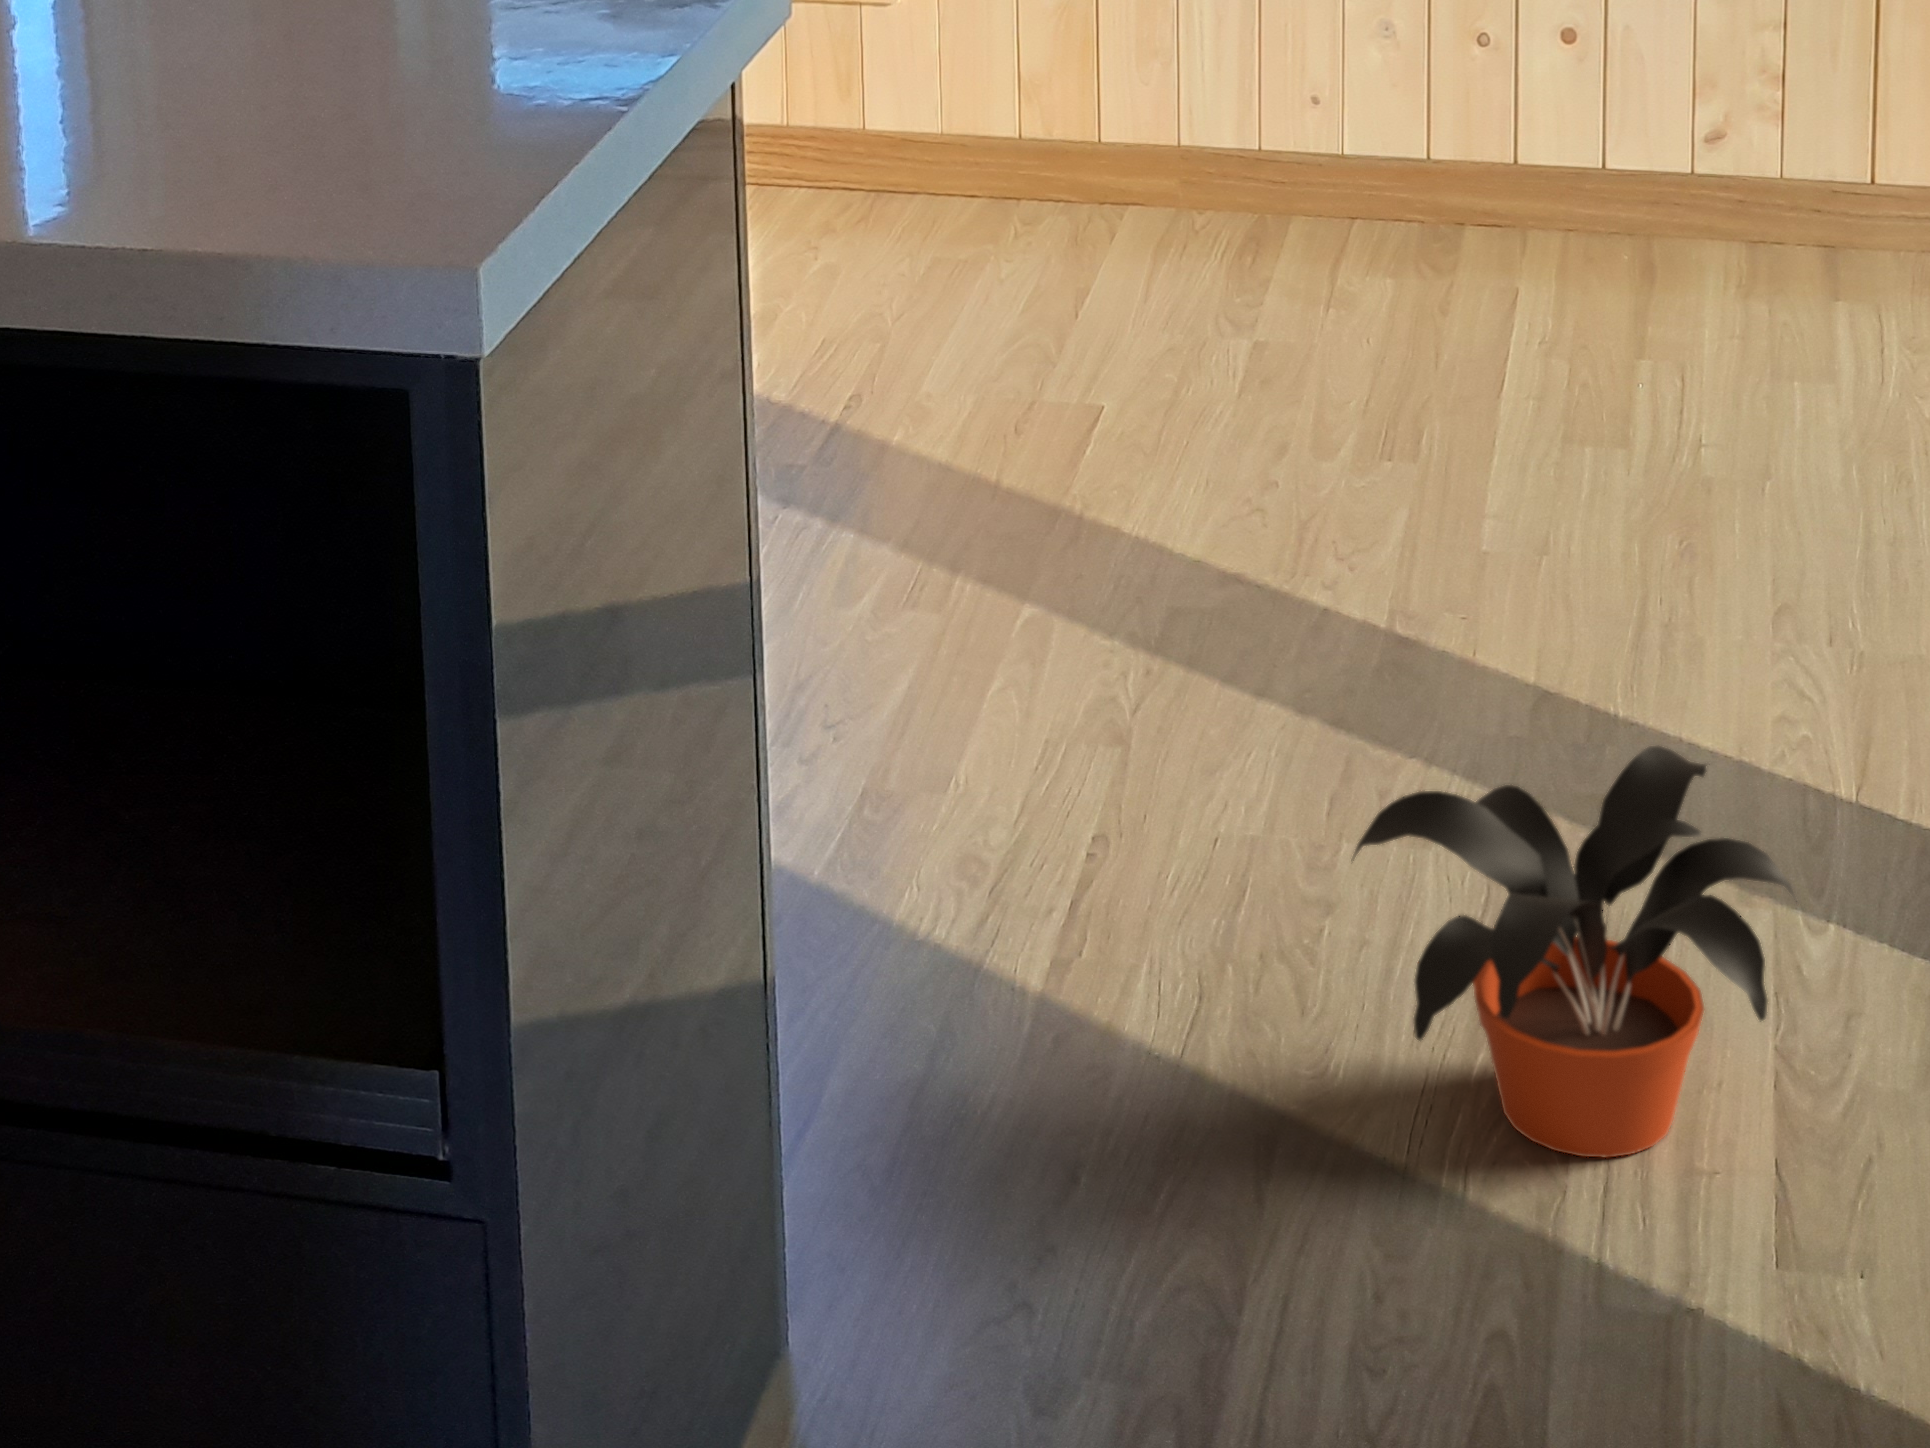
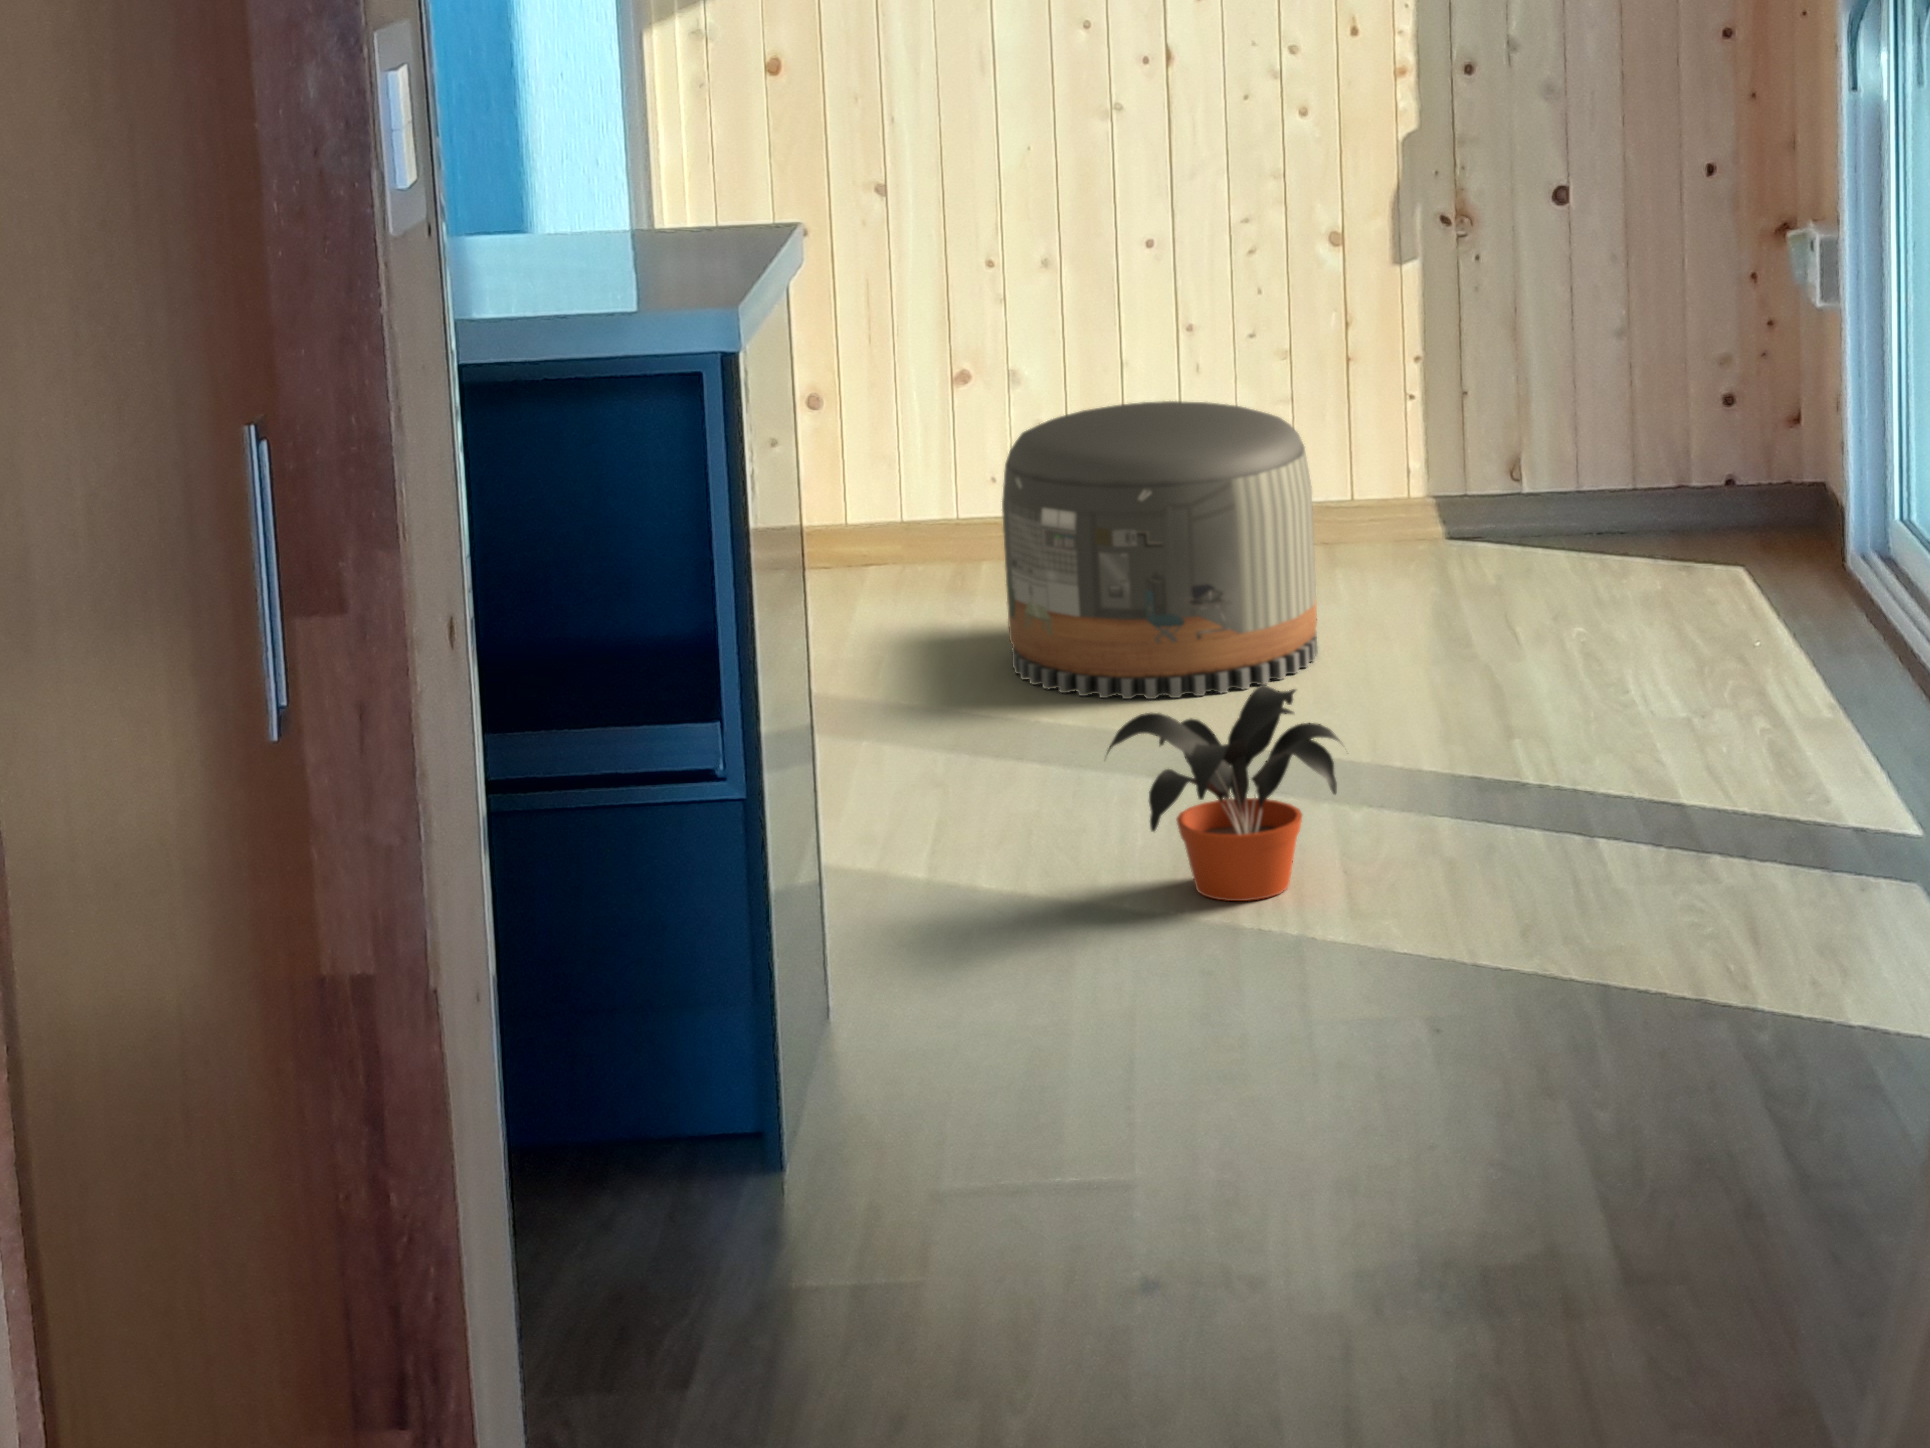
pouf: none [1291,62,1795,574] -> present [1002,401,1318,699]

